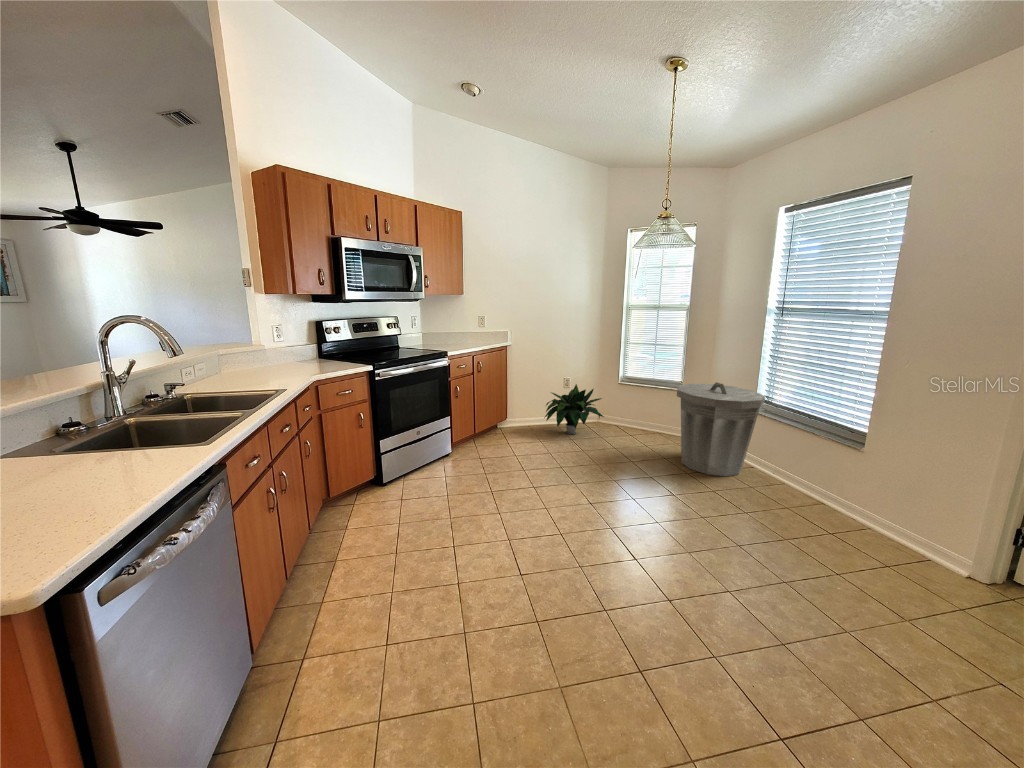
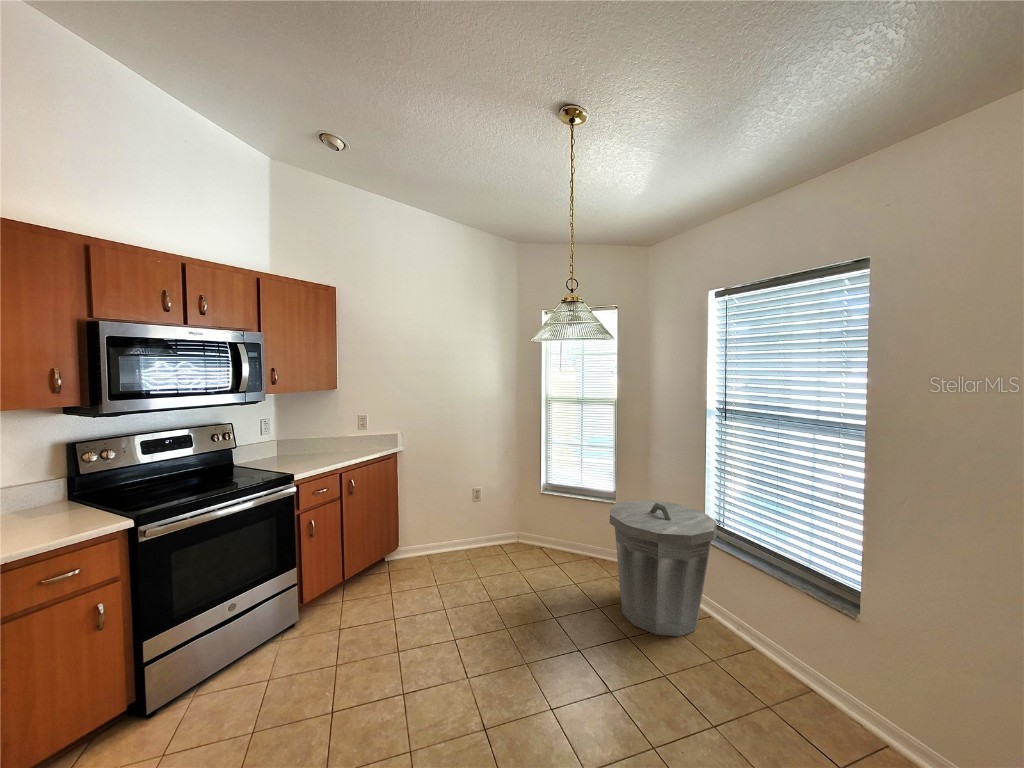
potted plant: present [544,384,604,434] -> none [447,499,524,568]

